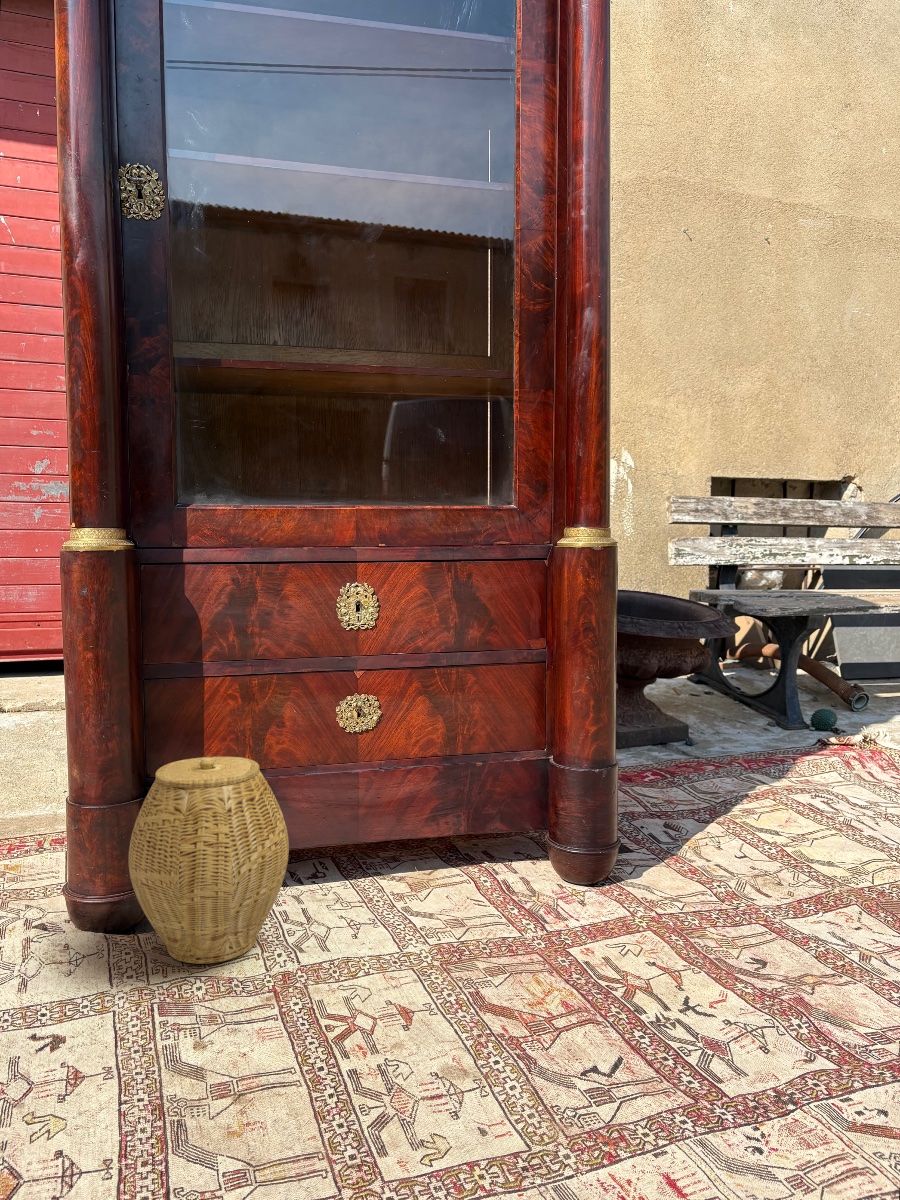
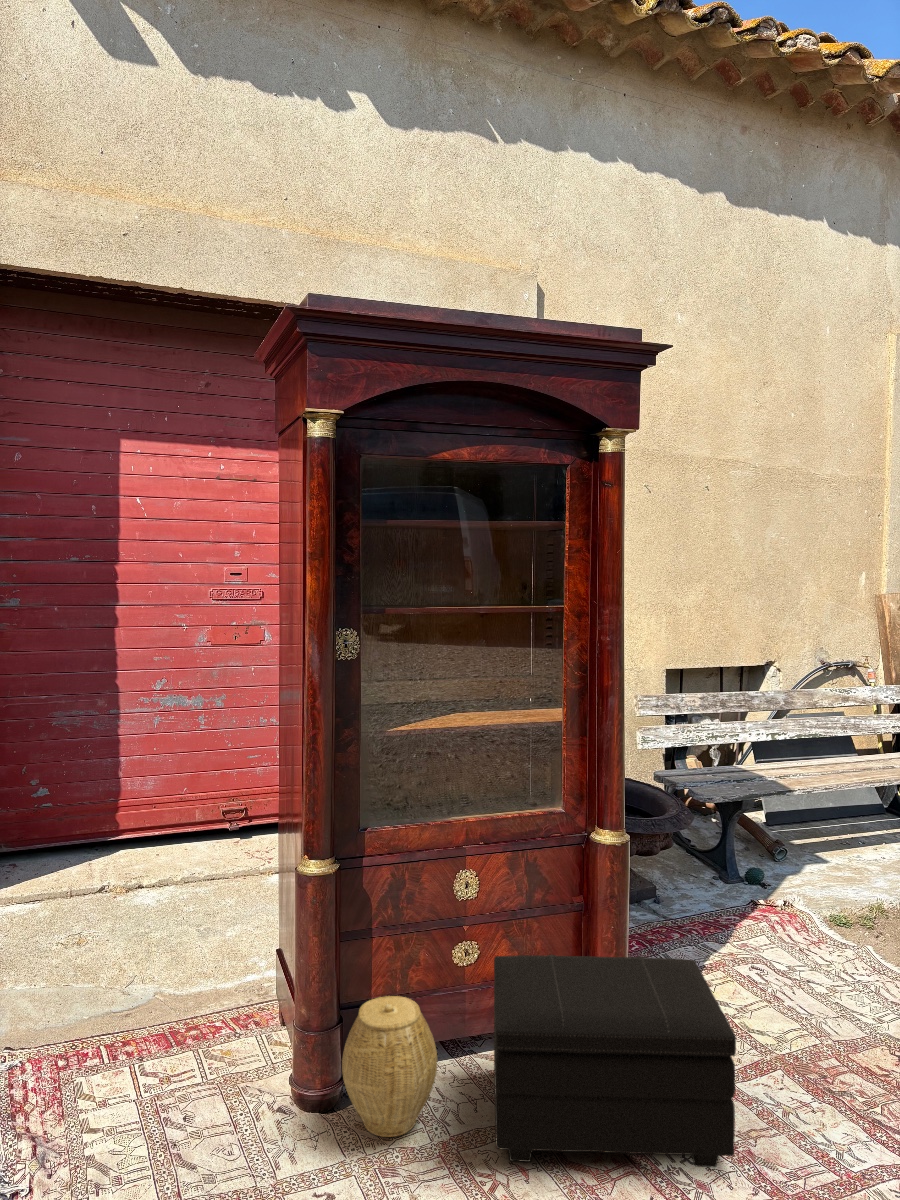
footstool: none [356,708,781,1019] -> present [494,955,736,1167]

